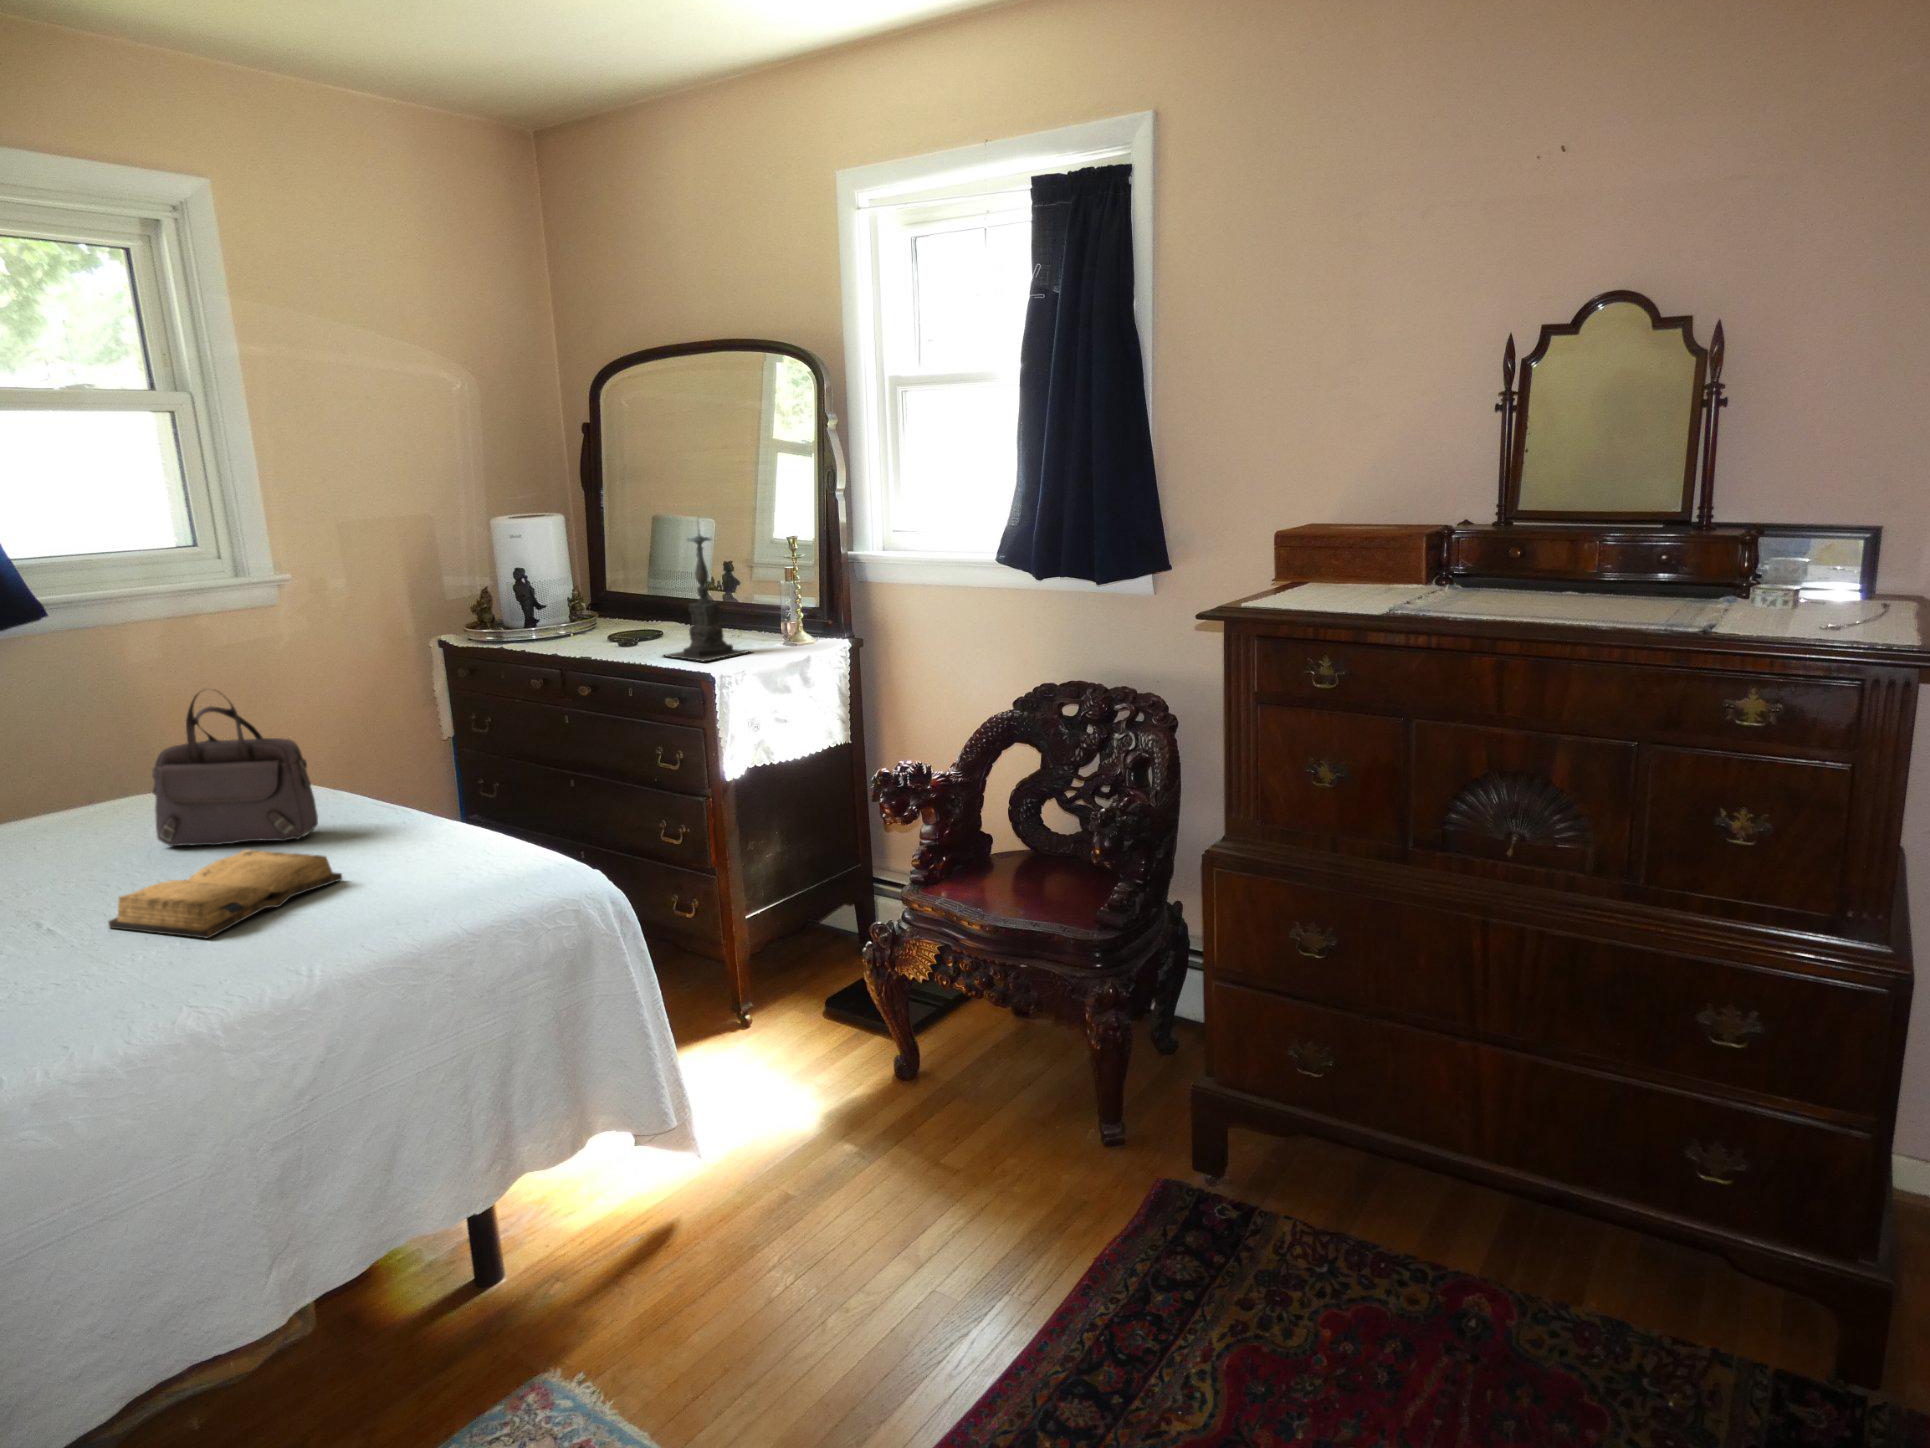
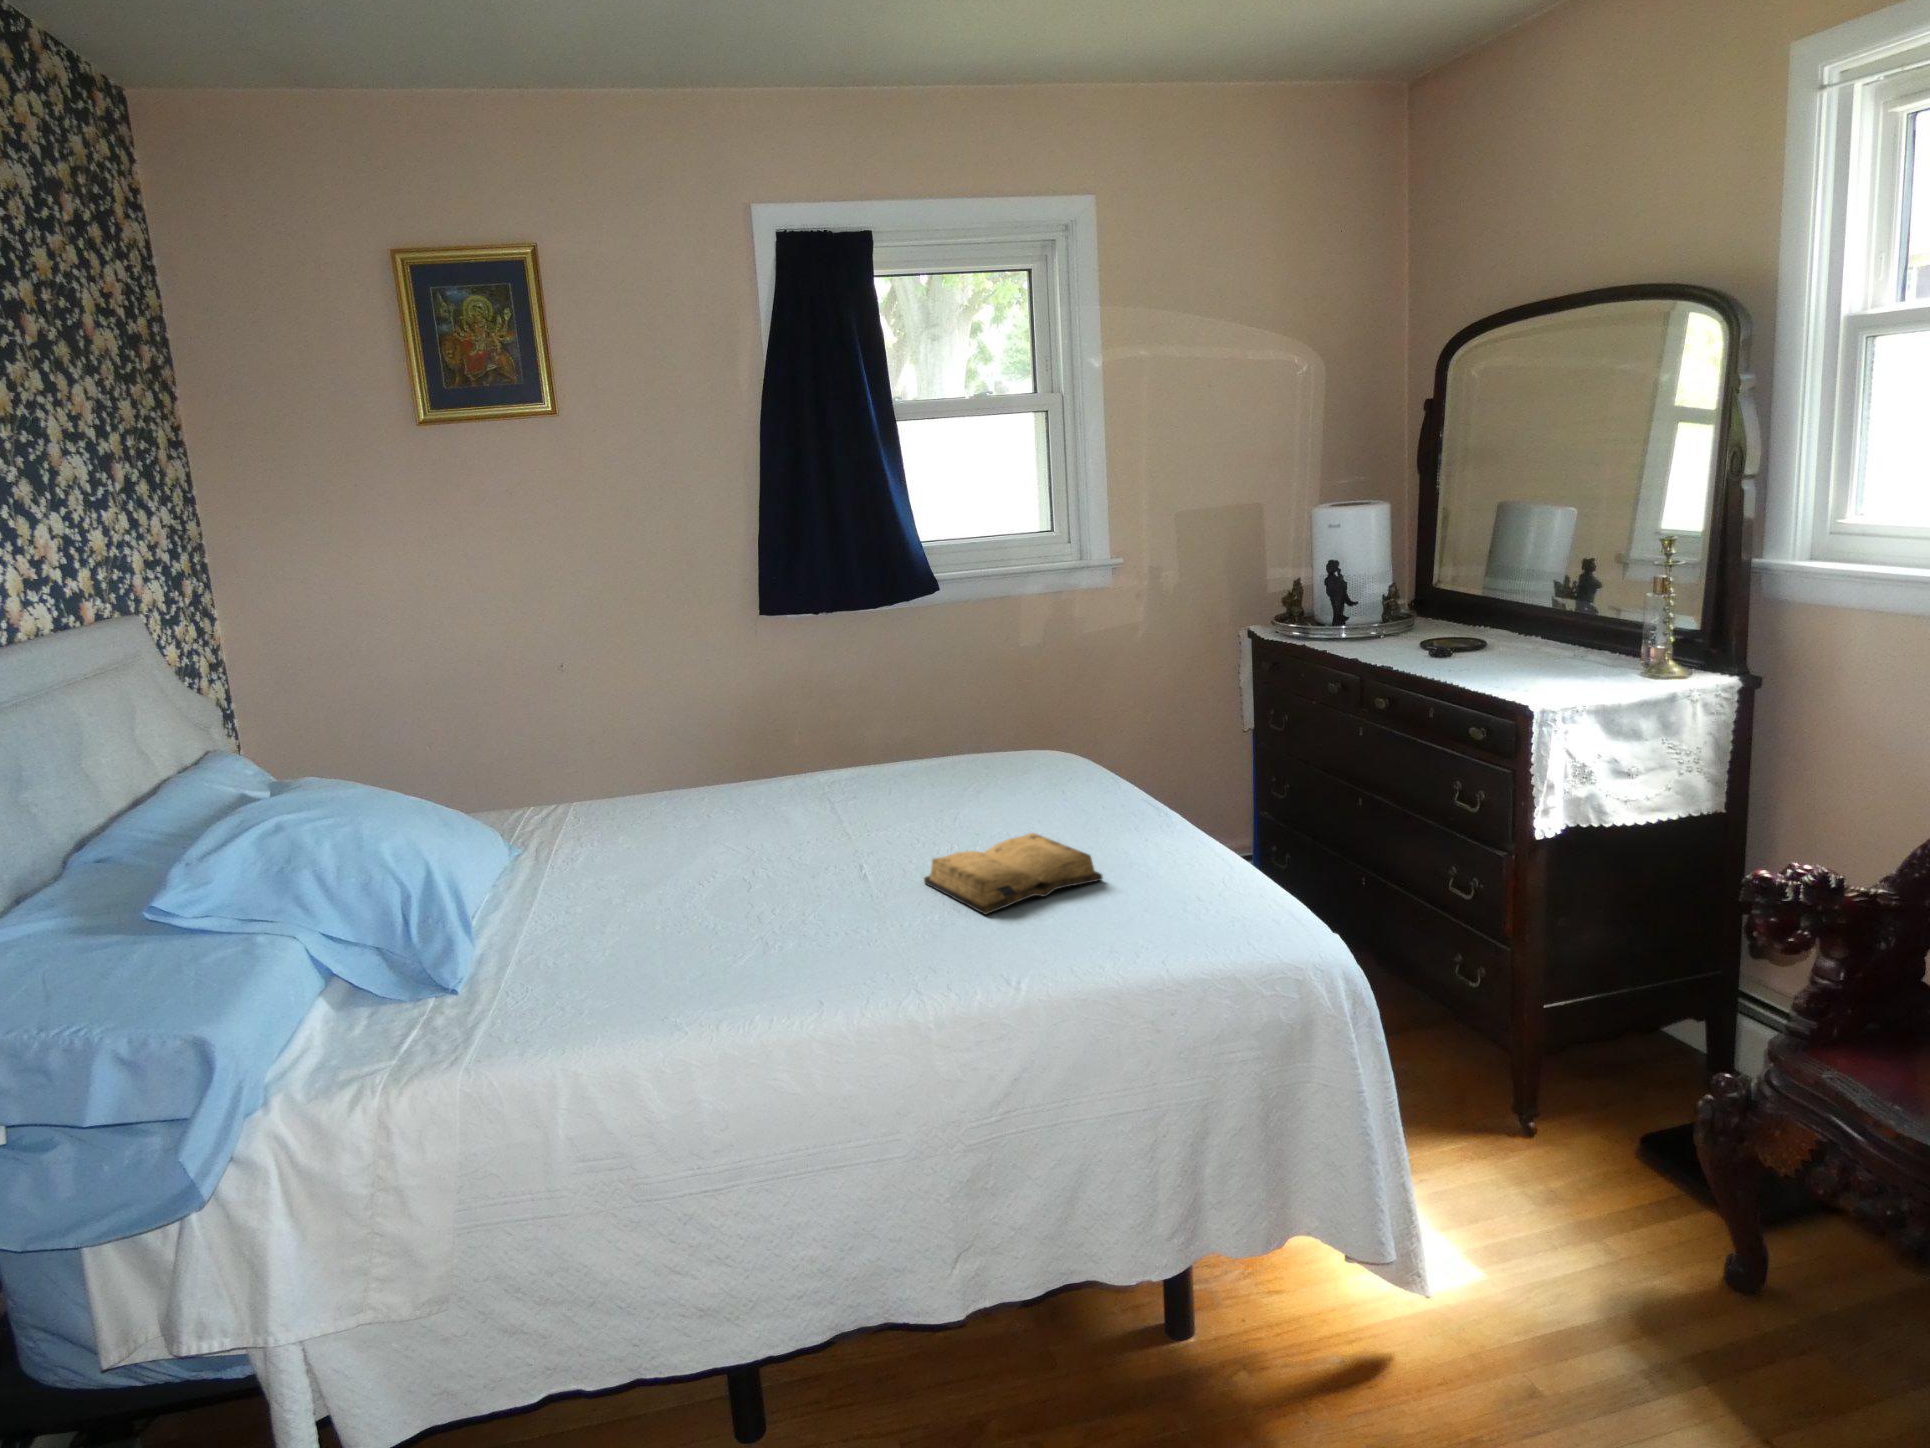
candle holder: present [665,518,749,661] -> none [1472,515,1595,690]
handbag: present [152,690,318,846] -> none [979,677,1099,828]

